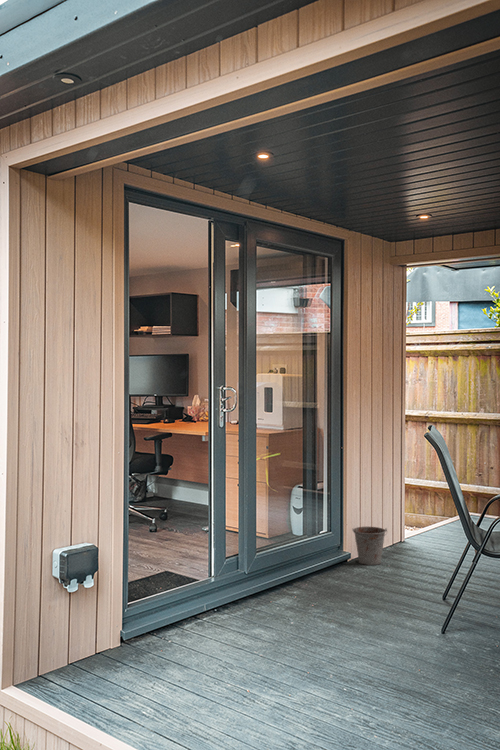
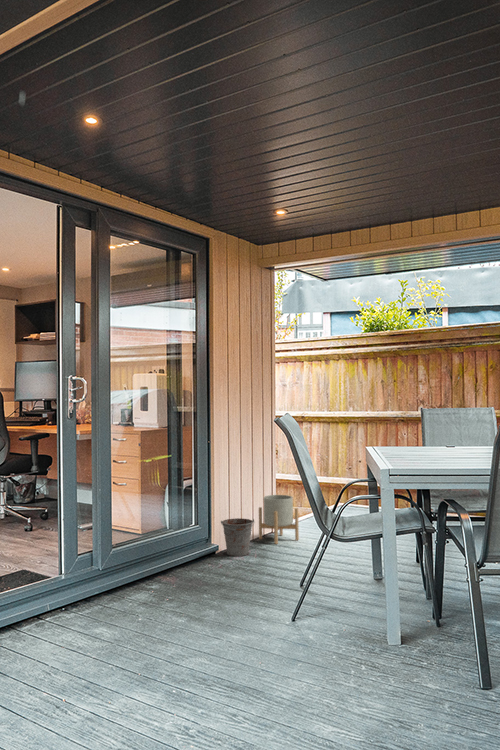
planter: none [387,503,430,554] -> present [259,495,299,544]

